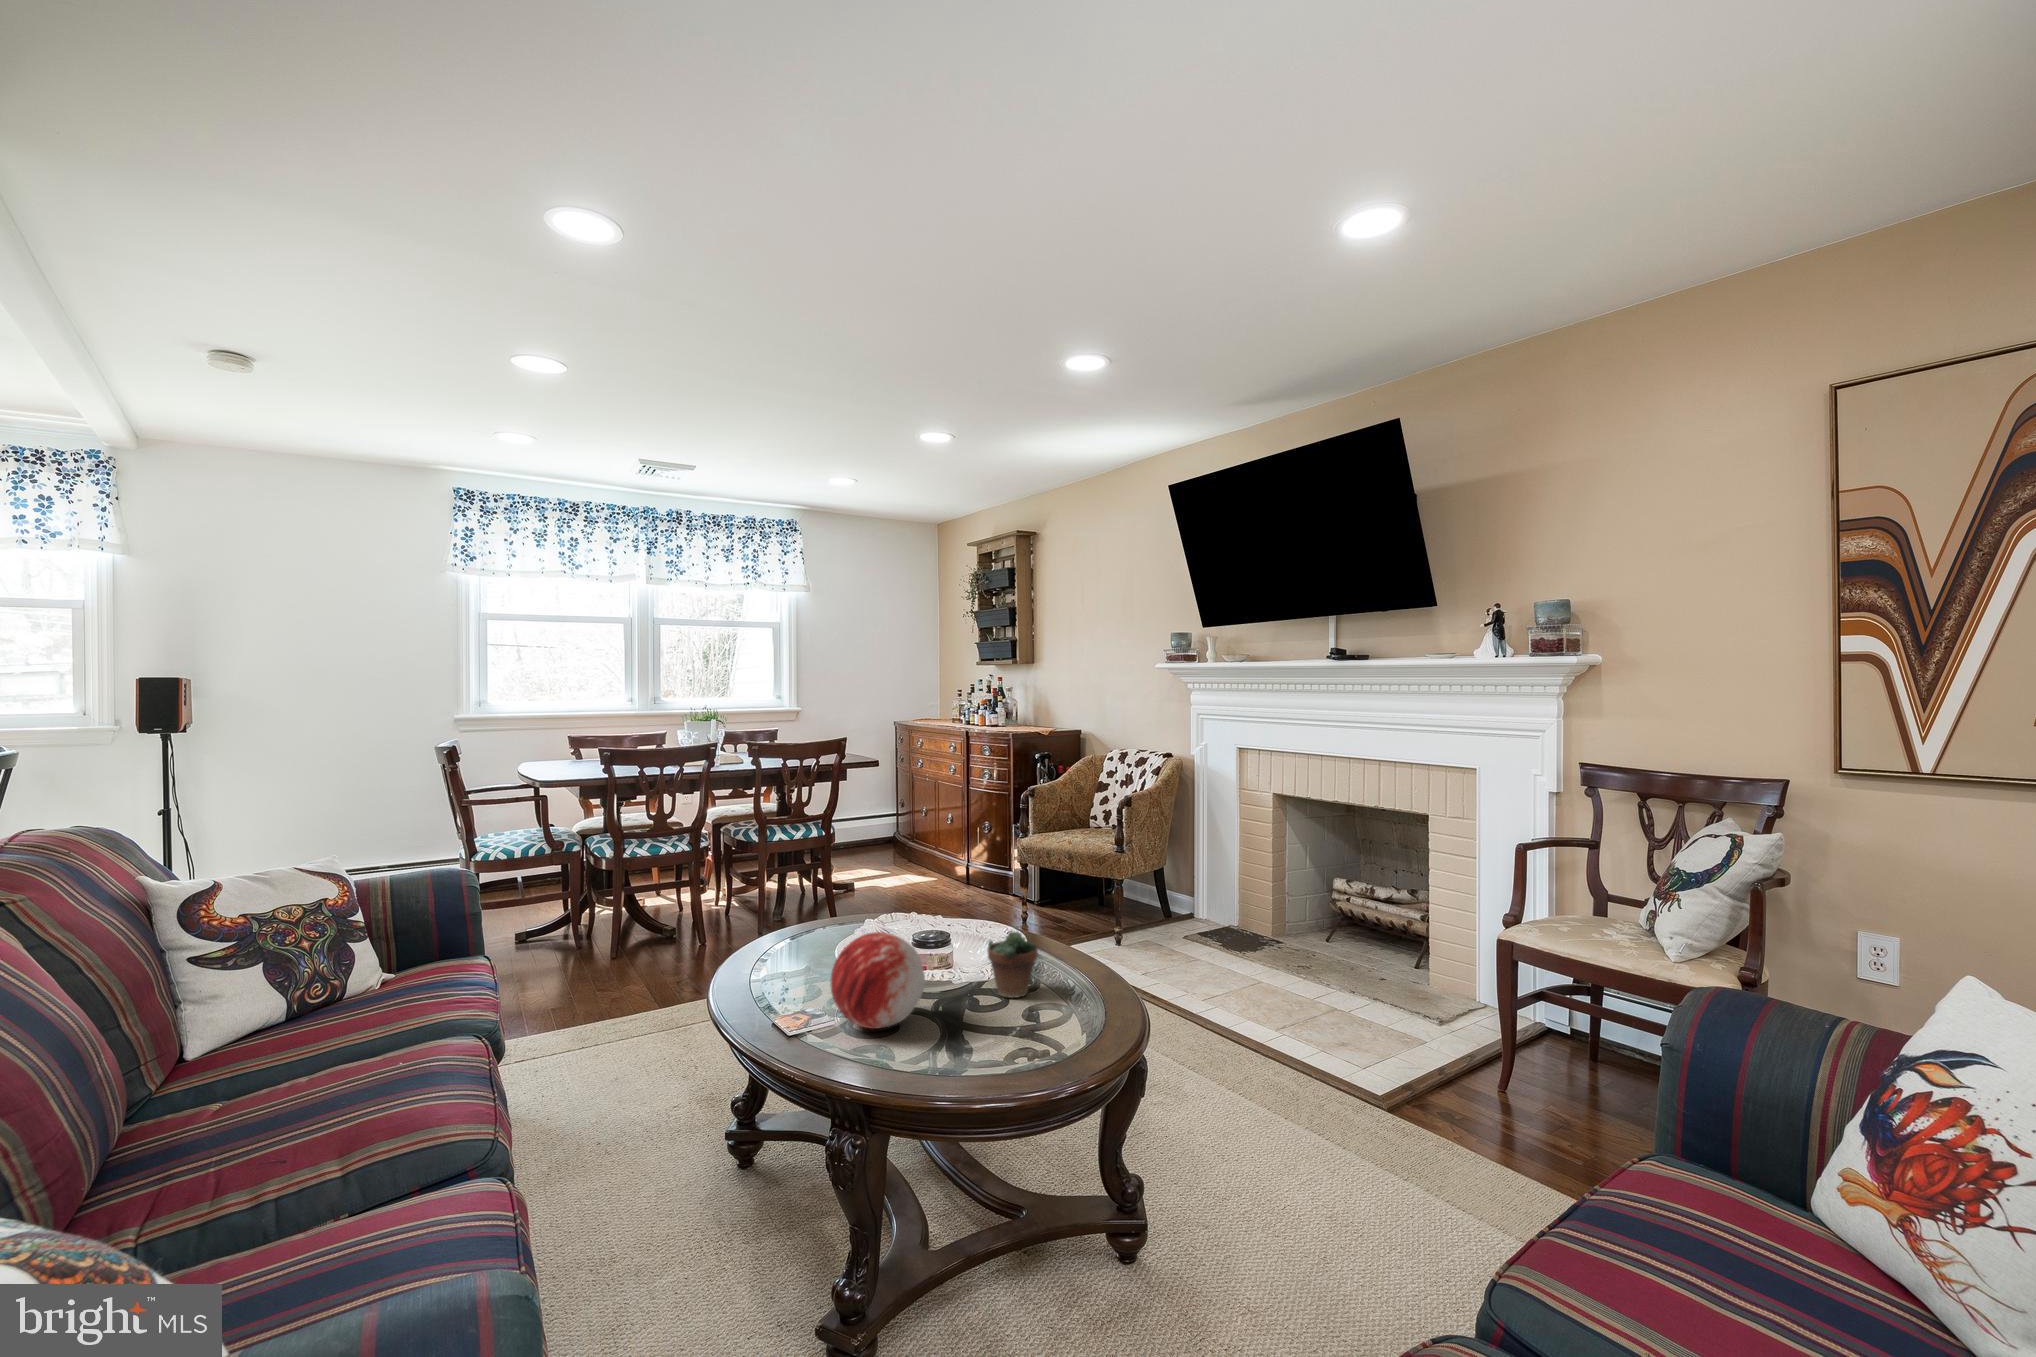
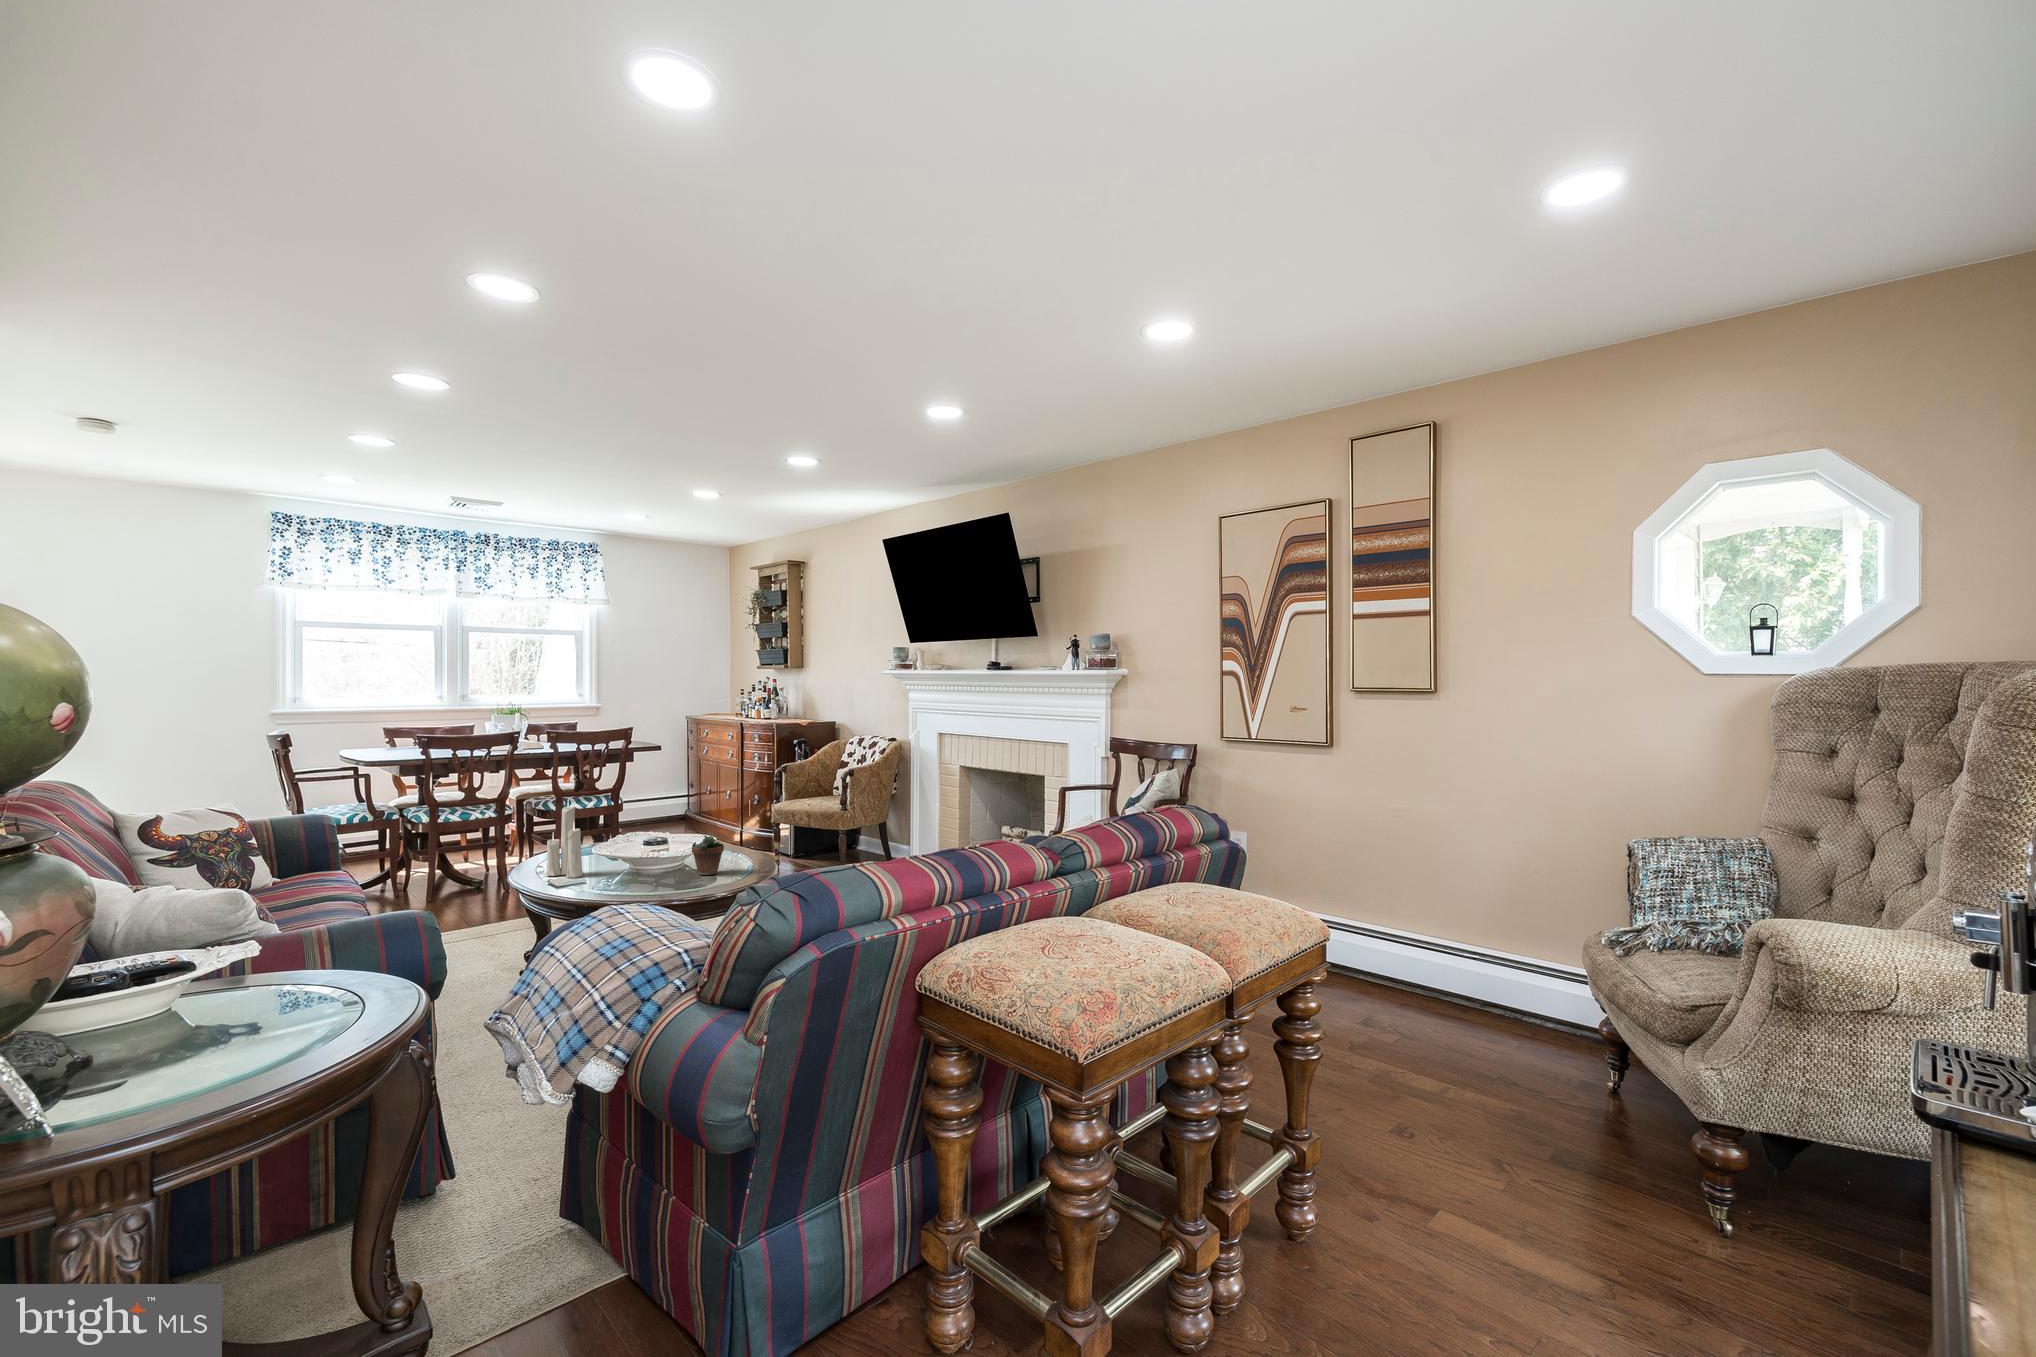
candle: none [762,854,819,992] -> present [545,800,583,878]
decorative orb: present [830,932,925,1029] -> none [586,834,647,889]

